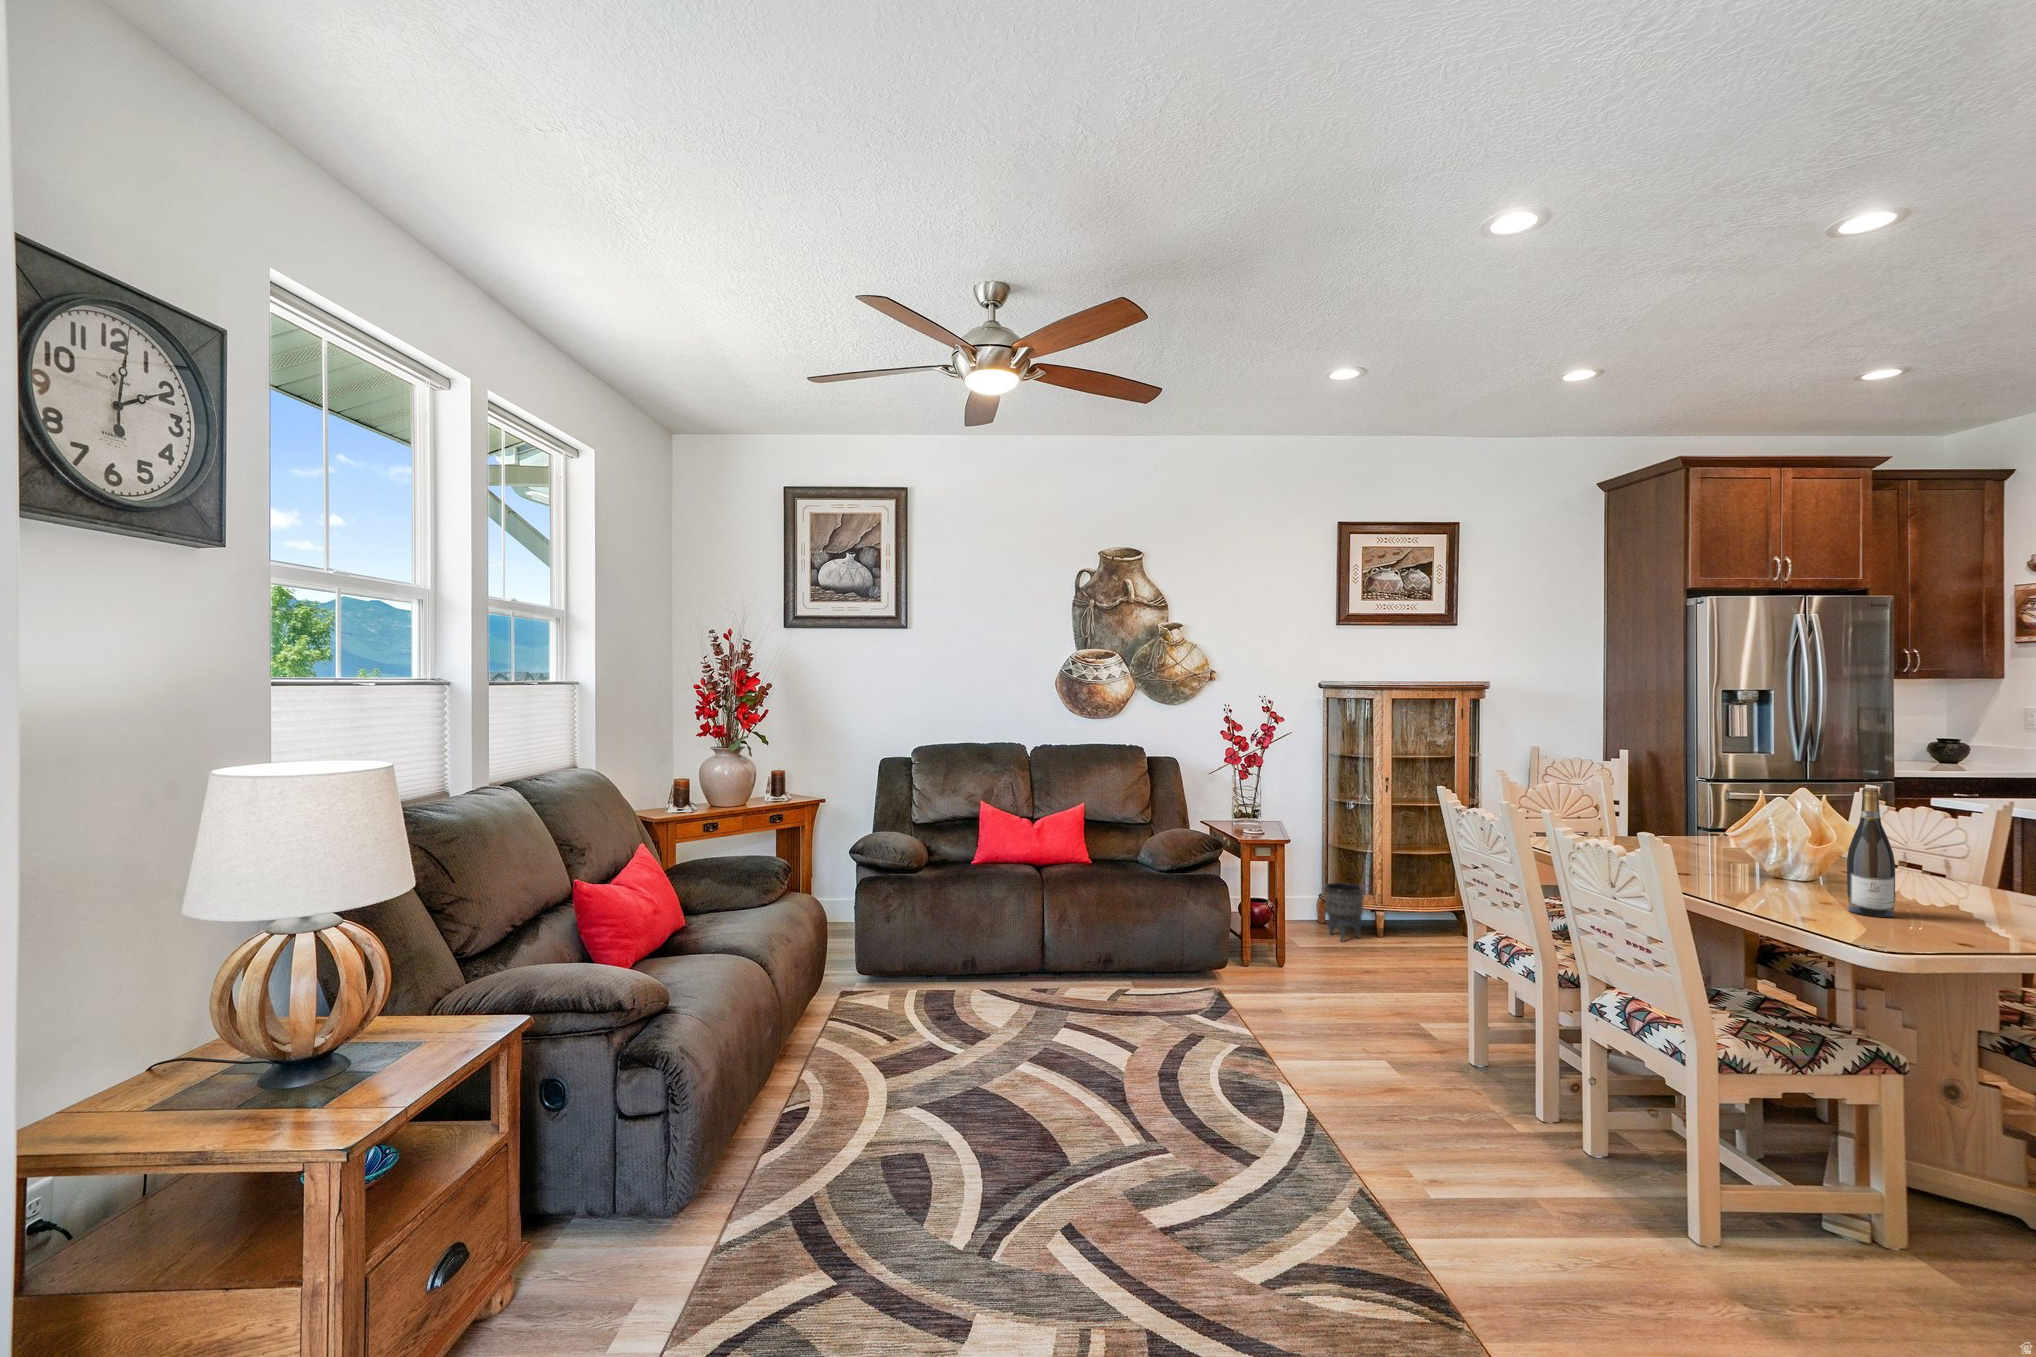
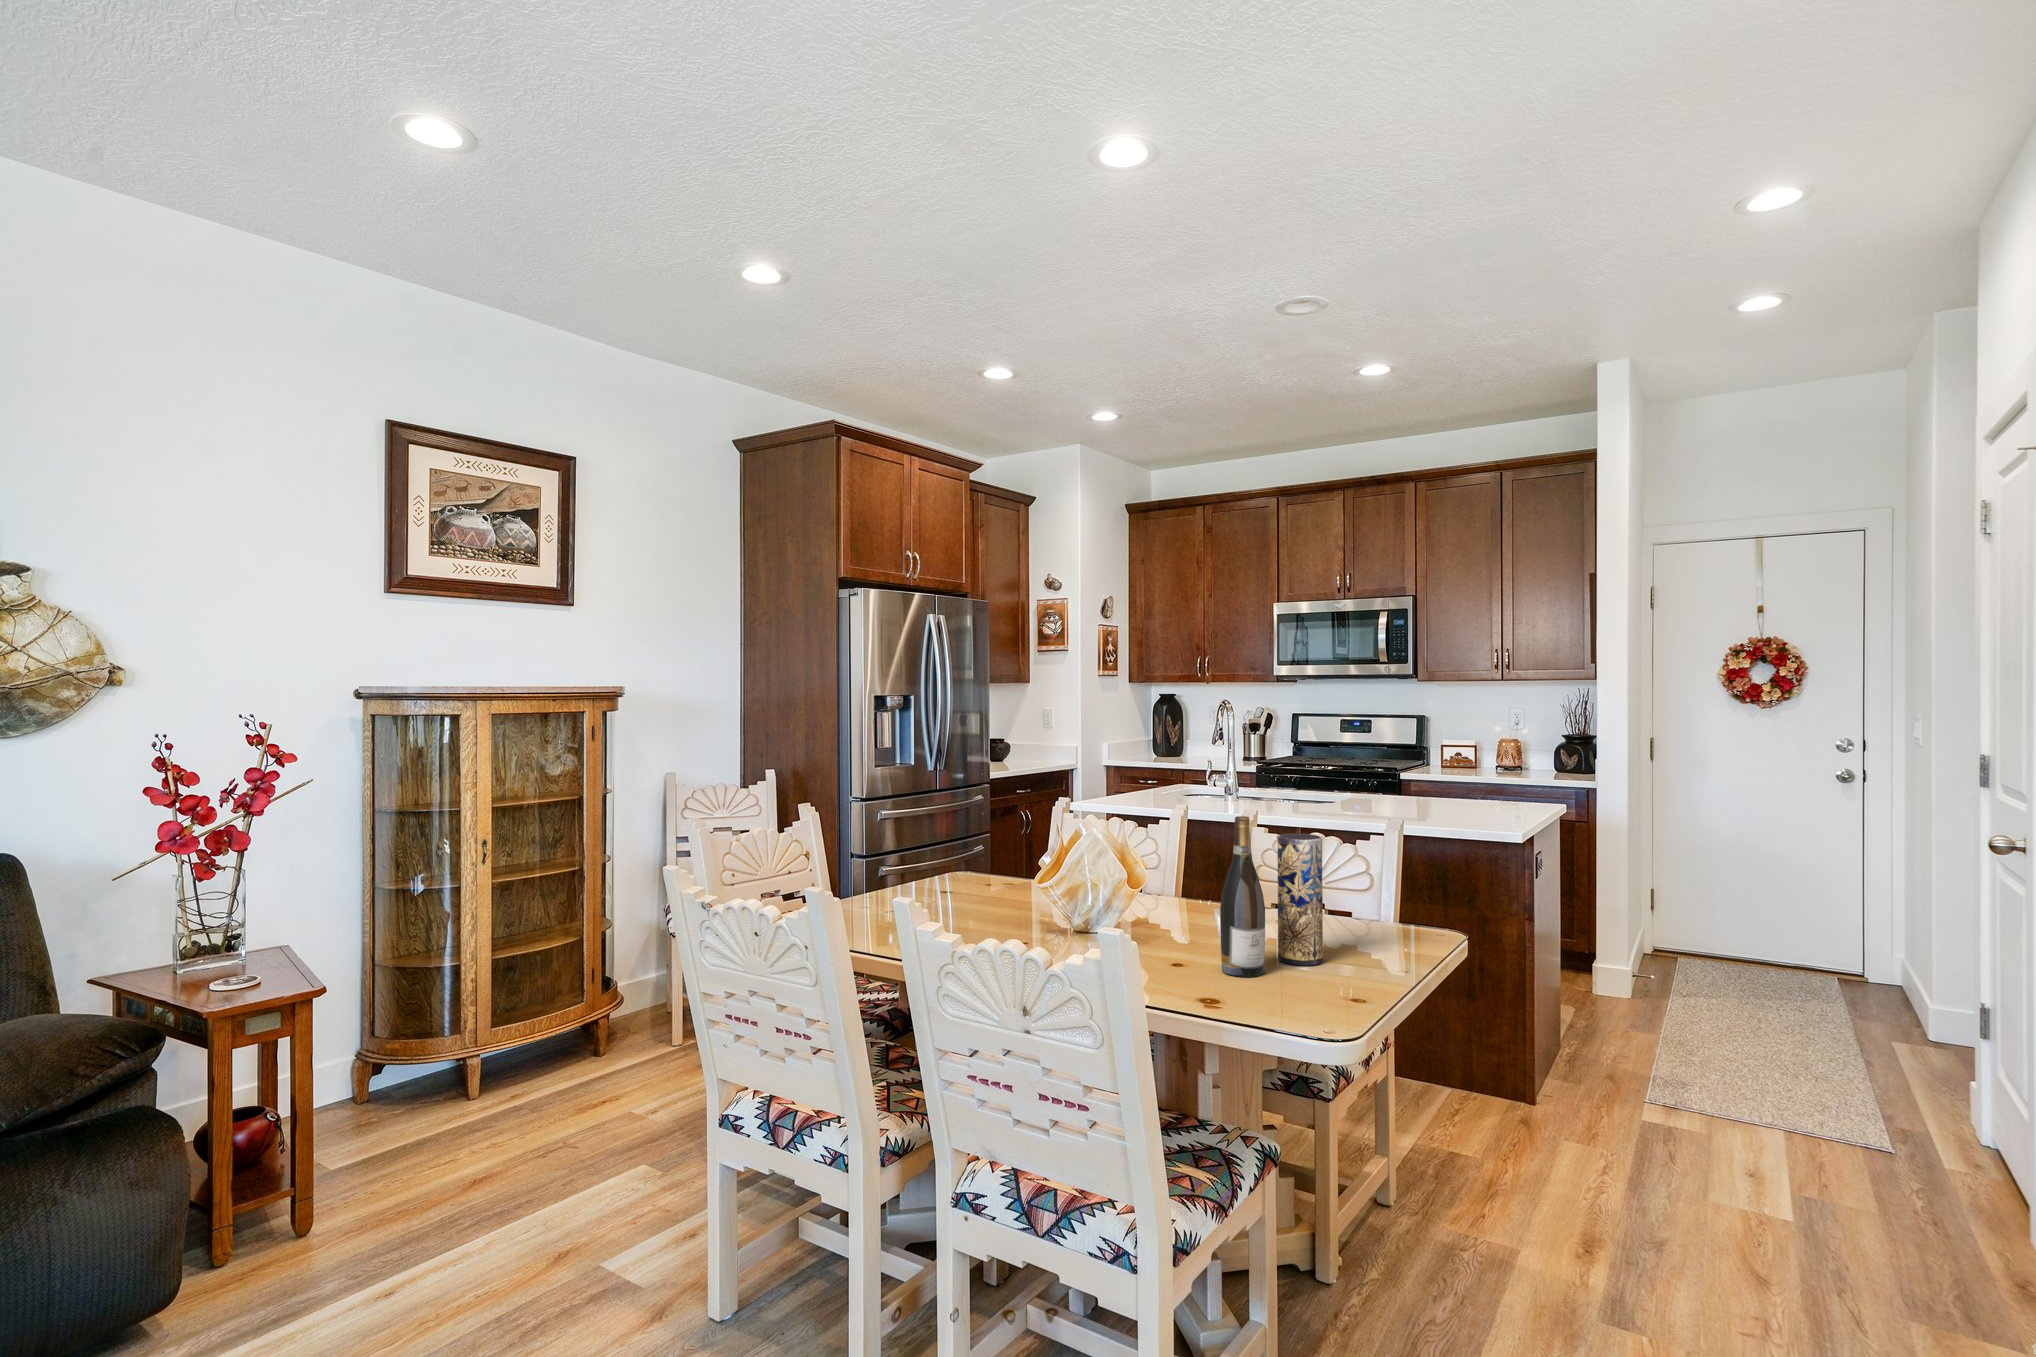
vase: none [1930,811,1984,925] -> present [1277,833,1323,966]
planter: present [1324,883,1364,941] -> none [372,1022,445,1128]

